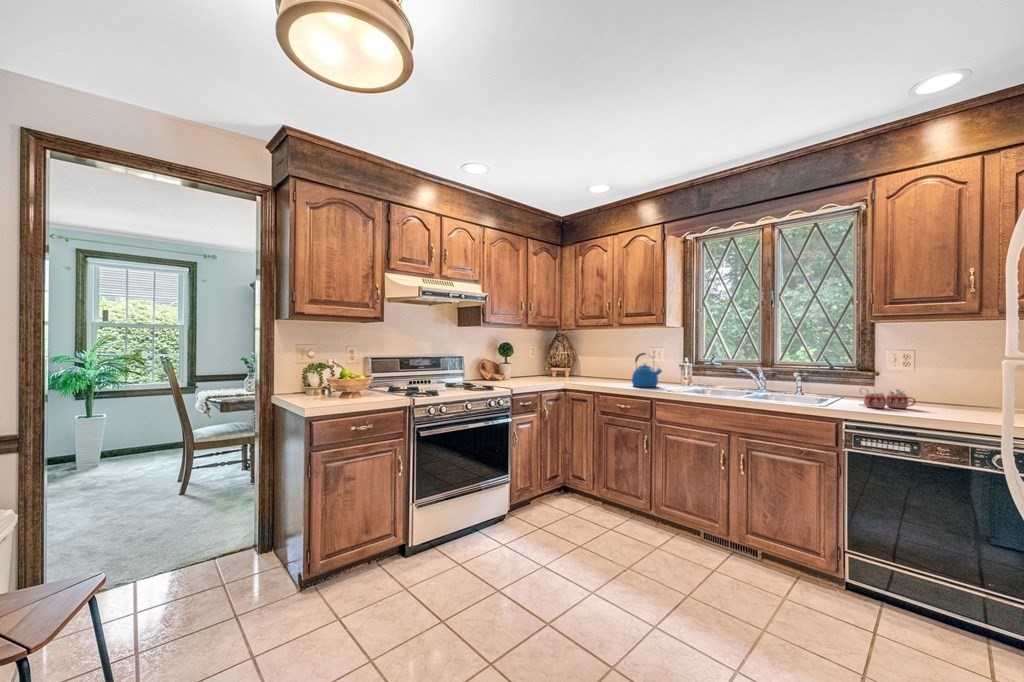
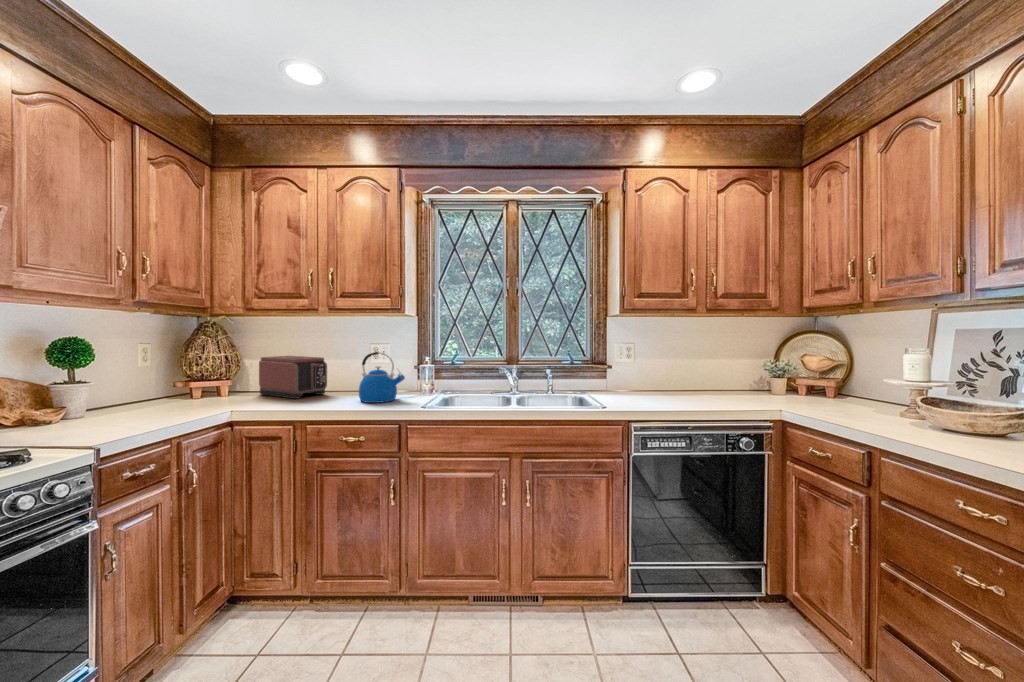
toaster: none [582,356,619,382] -> present [259,356,327,399]
mug: present [859,388,915,409] -> none [623,383,662,405]

